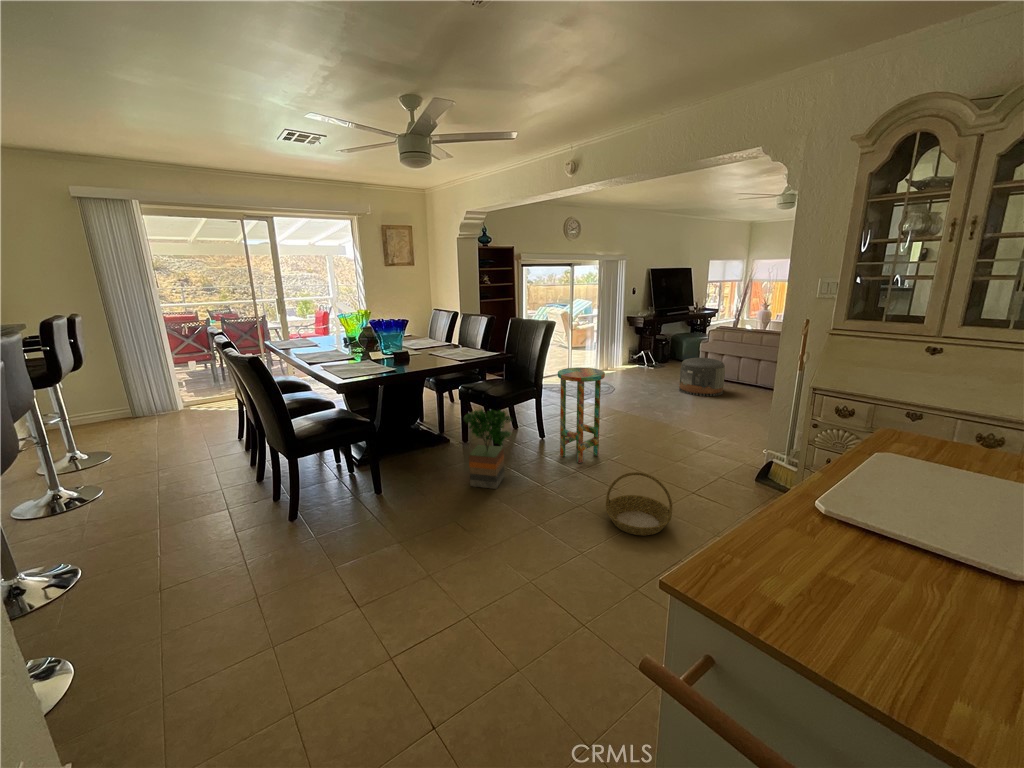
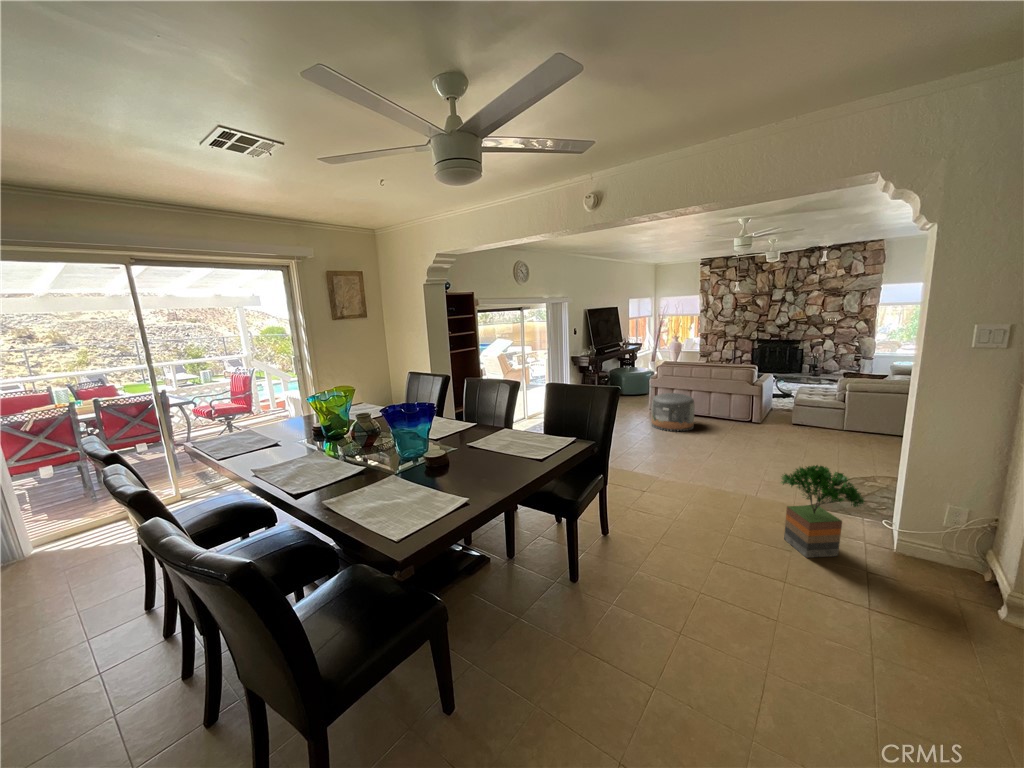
side table: present [558,367,605,463] -> none [624,433,685,555]
potted tree: present [465,409,512,489] -> present [782,465,864,558]
basket: present [606,472,672,536] -> none [779,593,890,688]

